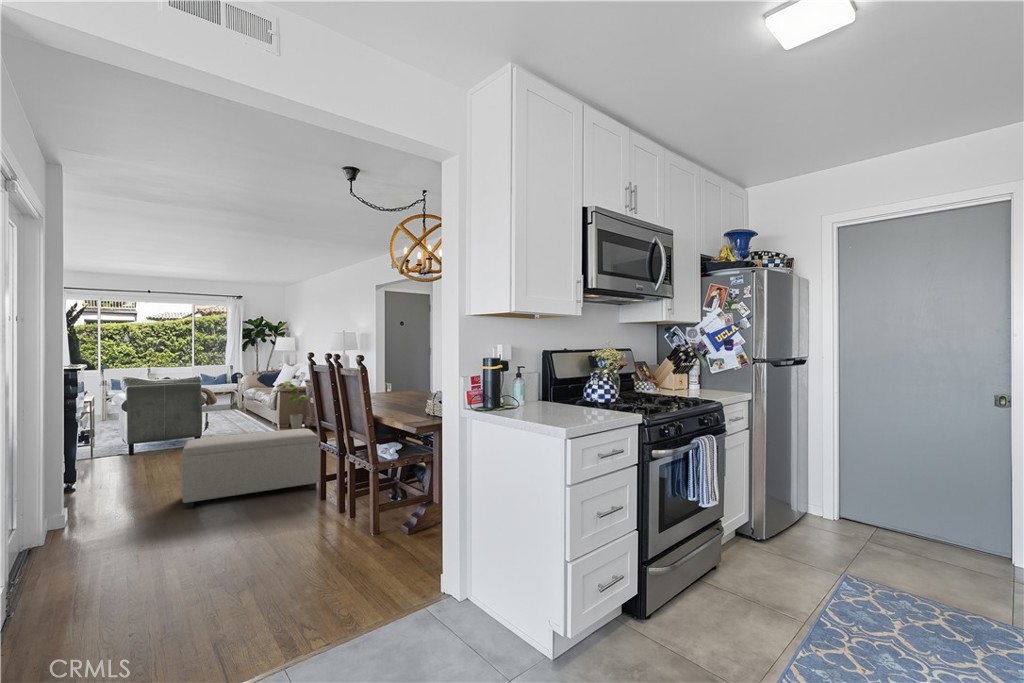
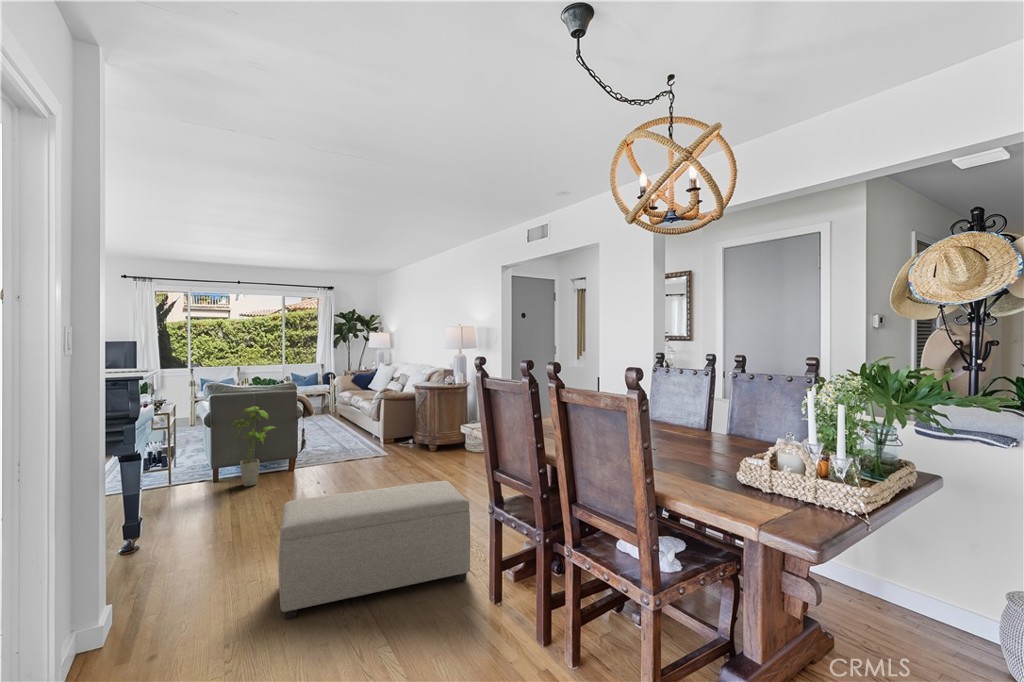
house plant: present [283,380,308,429] -> present [233,406,274,486]

